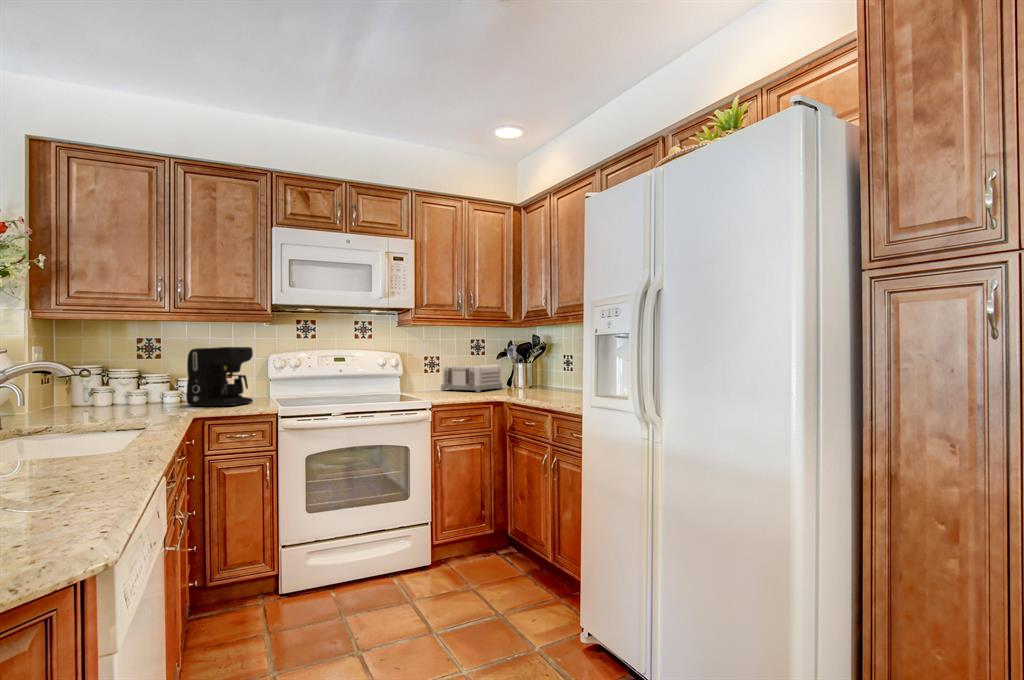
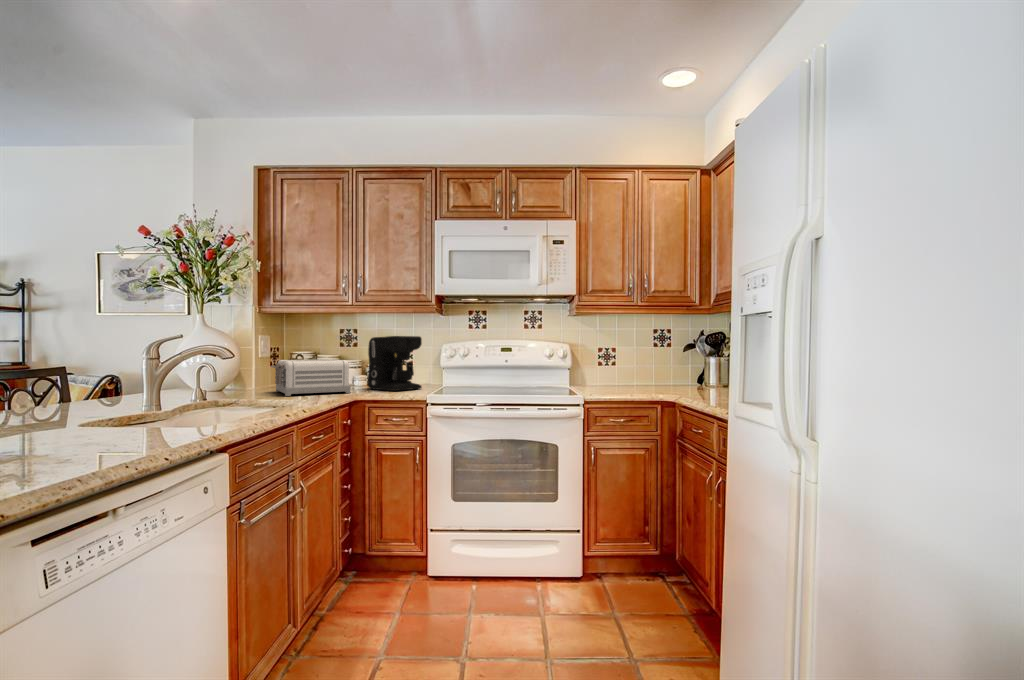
toaster: present [441,364,503,392] -> present [271,359,351,396]

